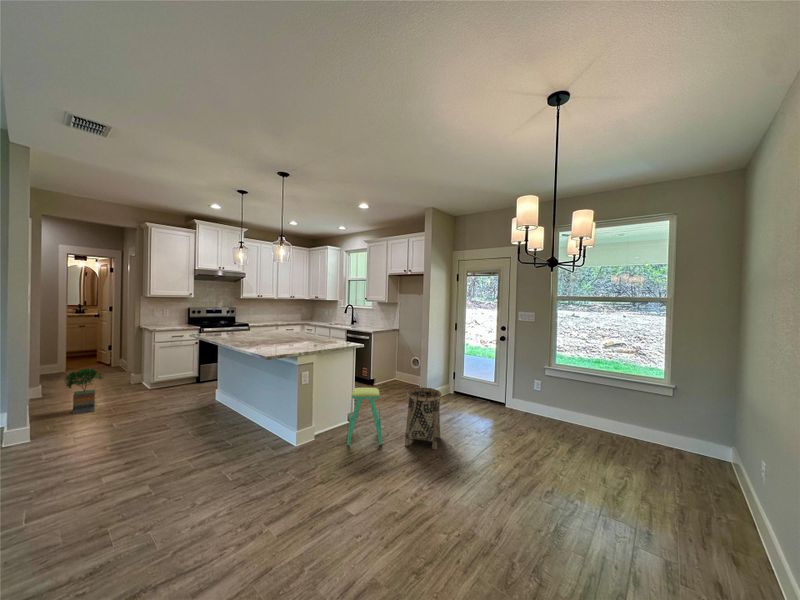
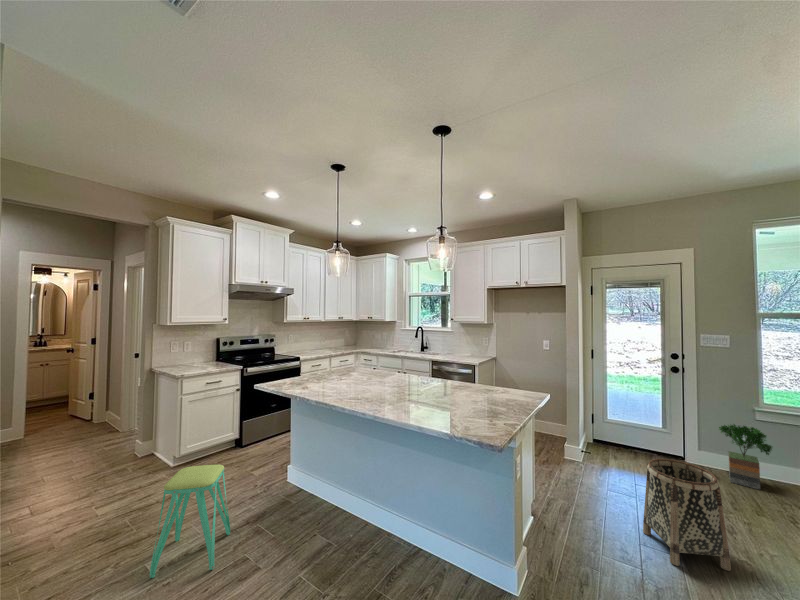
potted tree: present [65,368,103,414] -> present [719,424,772,489]
stool: present [347,388,382,445] -> present [149,465,230,578]

